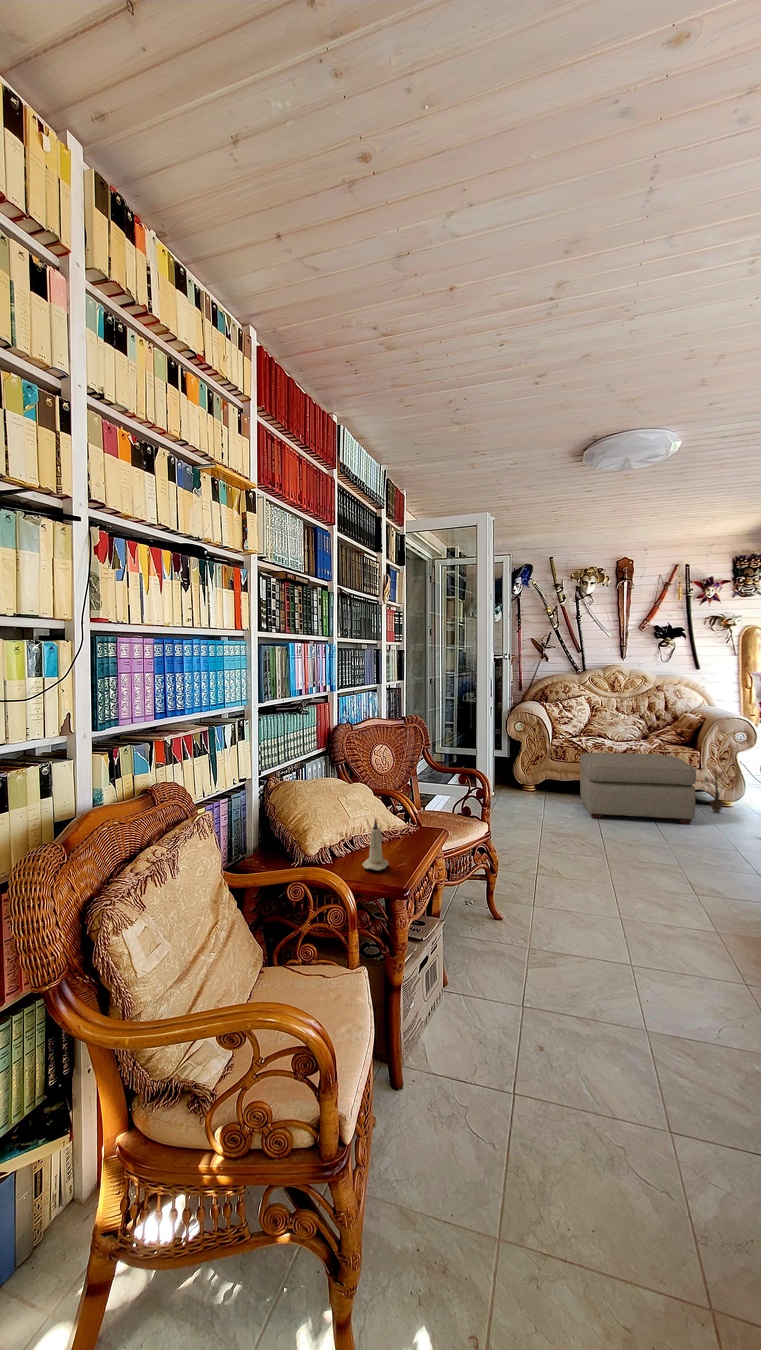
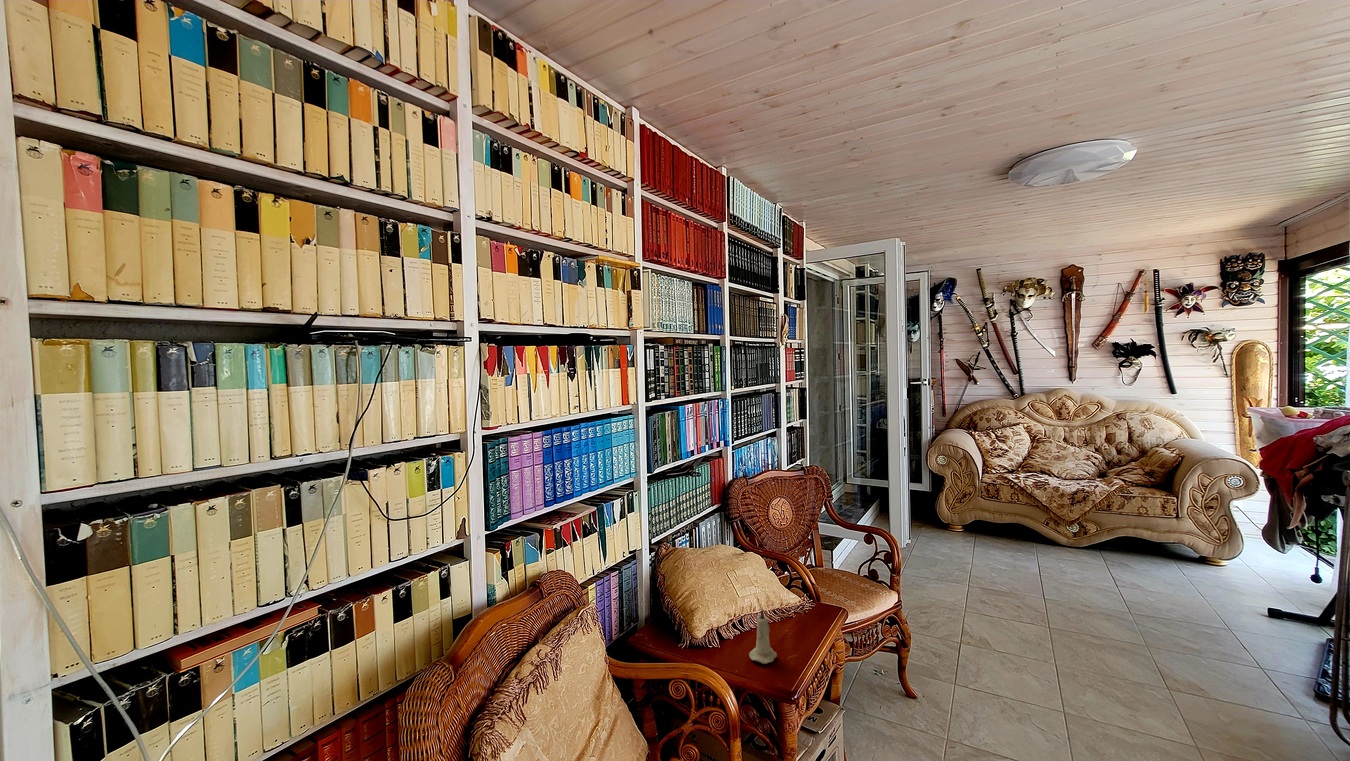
ottoman: present [580,753,696,824] -> none [1017,495,1170,588]
decorative plant: present [699,769,732,812] -> none [1170,519,1224,573]

